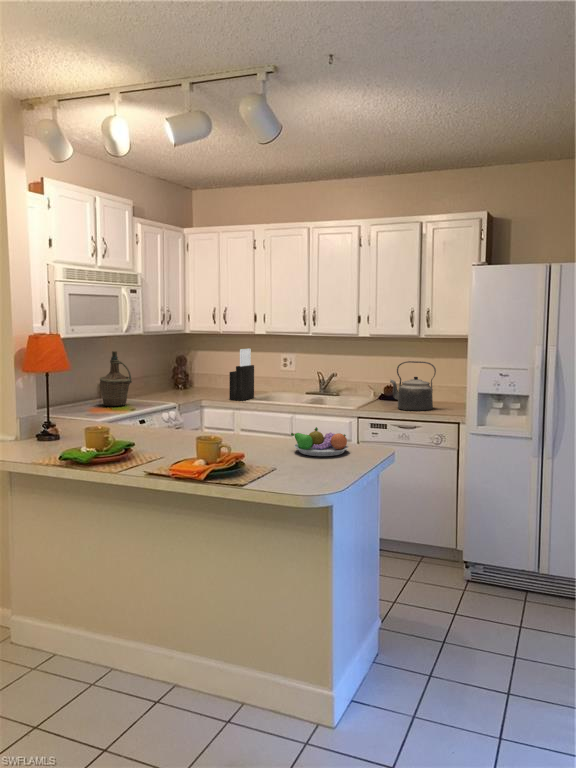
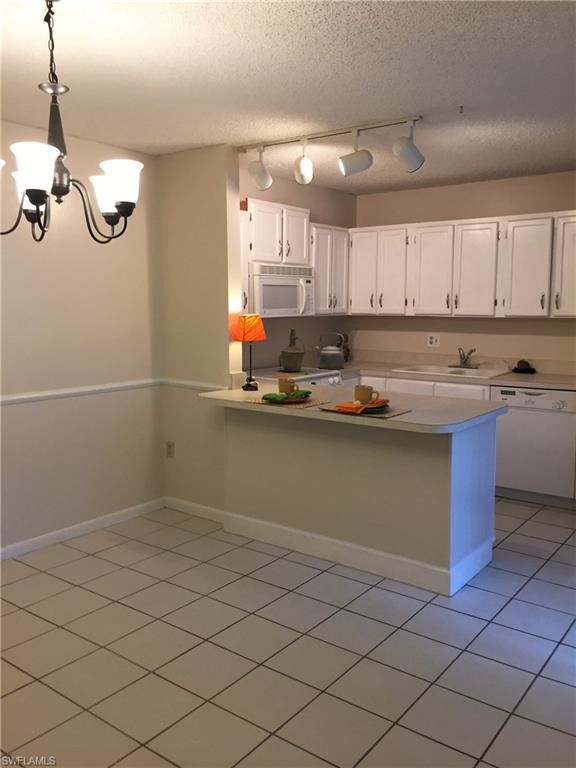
knife block: present [229,349,254,400] -> none [383,328,404,370]
kettle: present [390,361,436,411] -> present [316,333,345,369]
fruit bowl: present [291,427,349,456] -> none [426,385,470,405]

